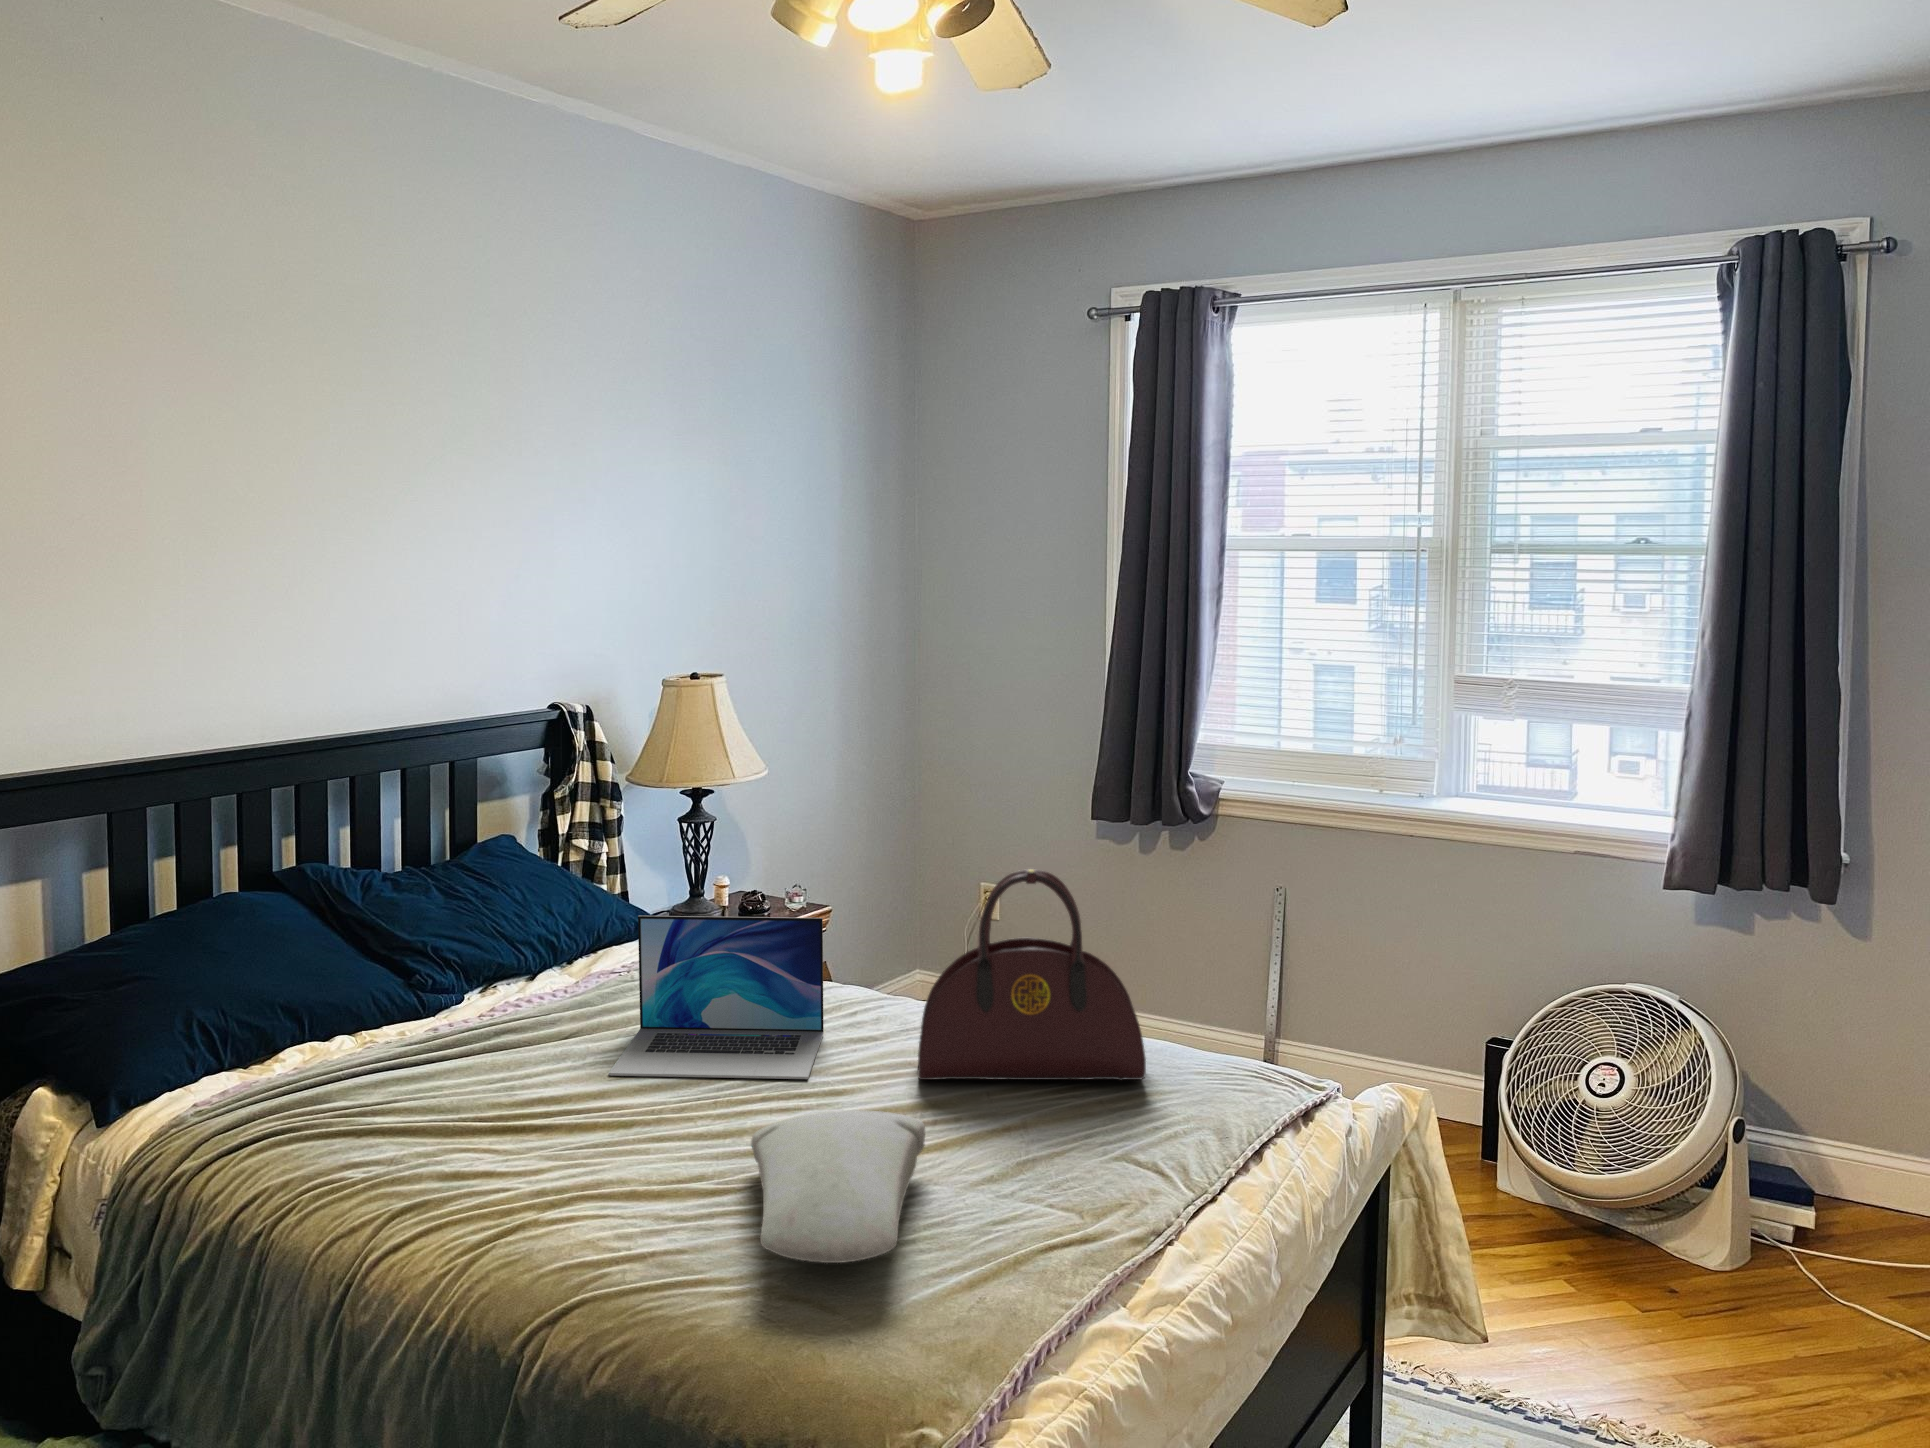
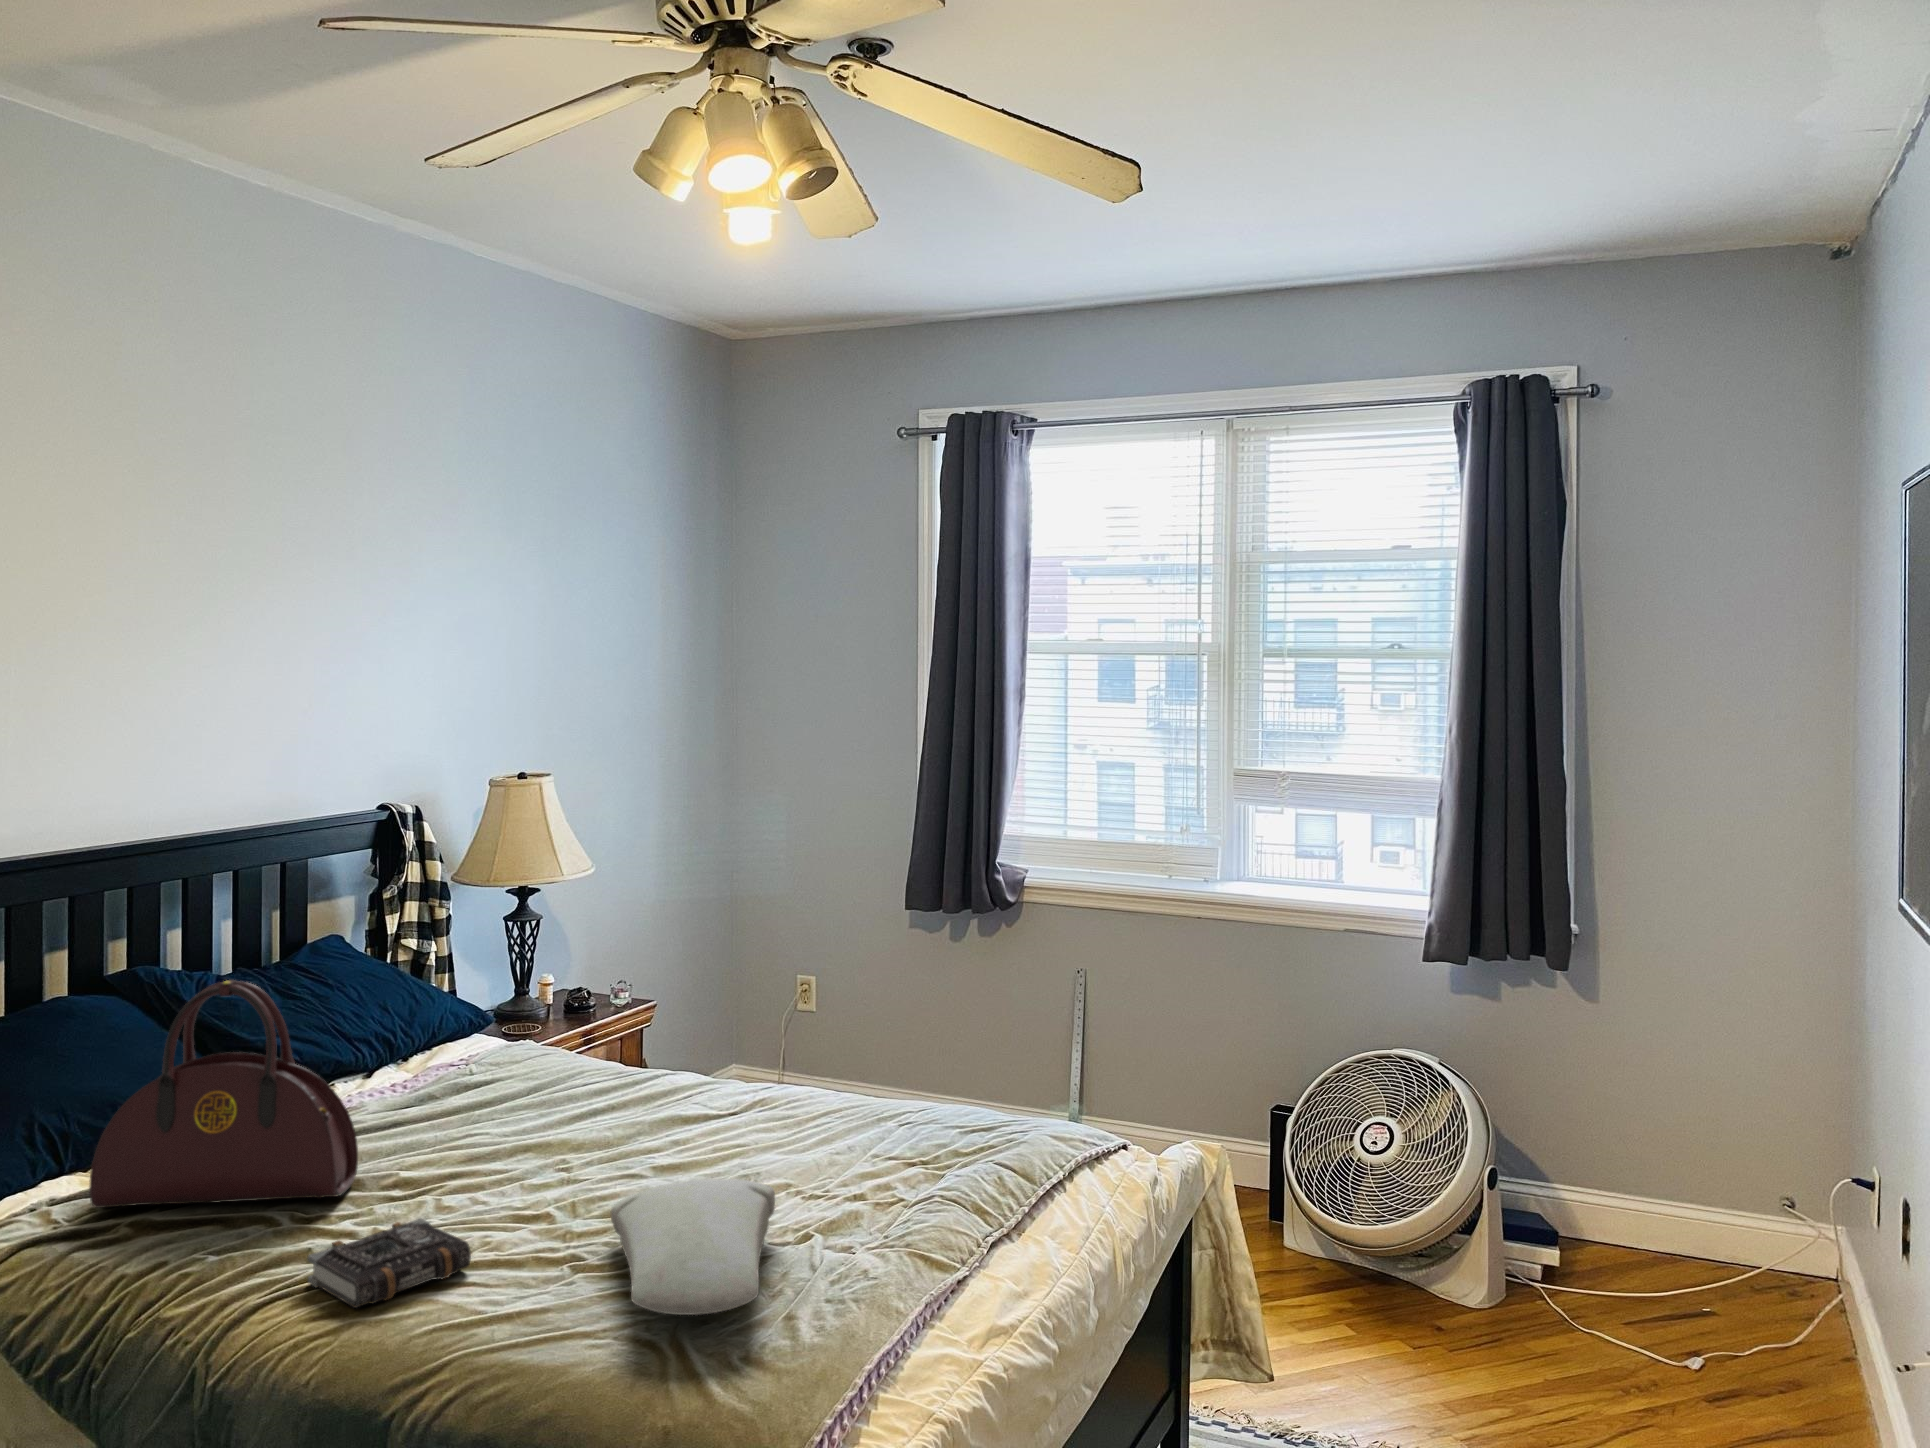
handbag: present [918,869,1146,1080] -> present [89,980,358,1208]
laptop: present [608,916,824,1079] -> none [458,1004,666,1163]
book: none [441,1136,605,1230] -> present [307,1219,471,1308]

